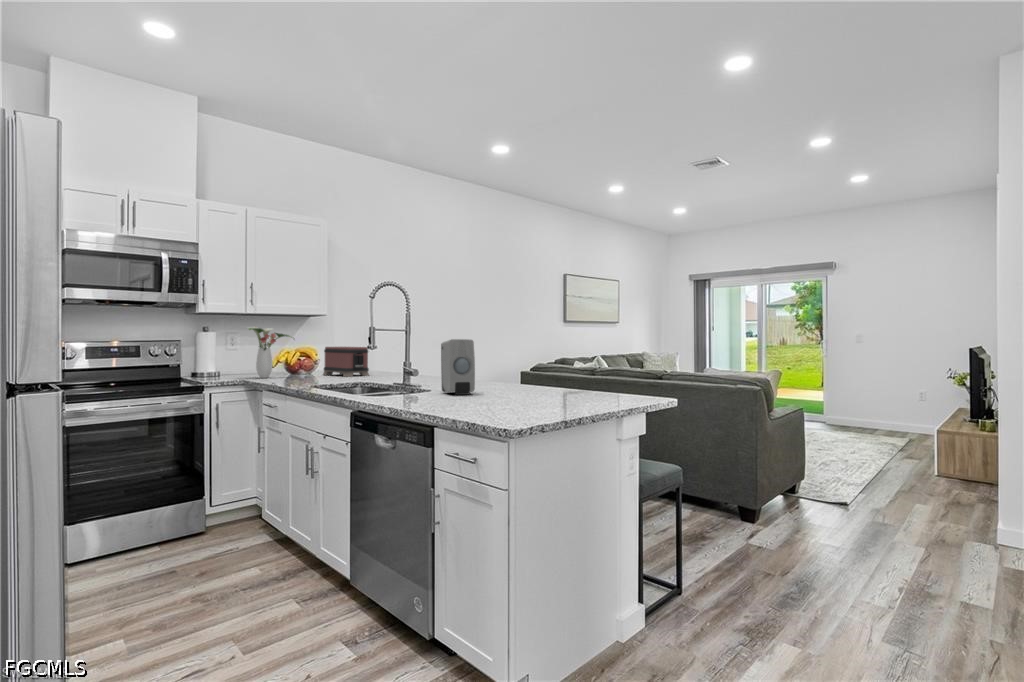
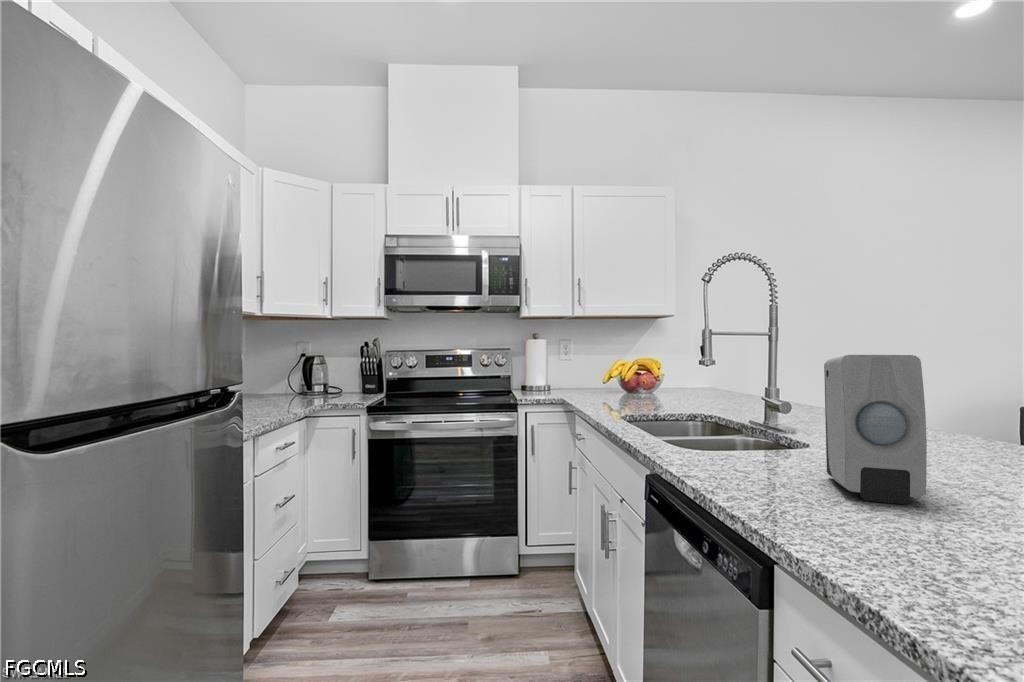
flower arrangement: present [248,327,290,378] -> none [569,331,625,395]
toaster: present [323,347,369,377] -> none [667,356,729,399]

